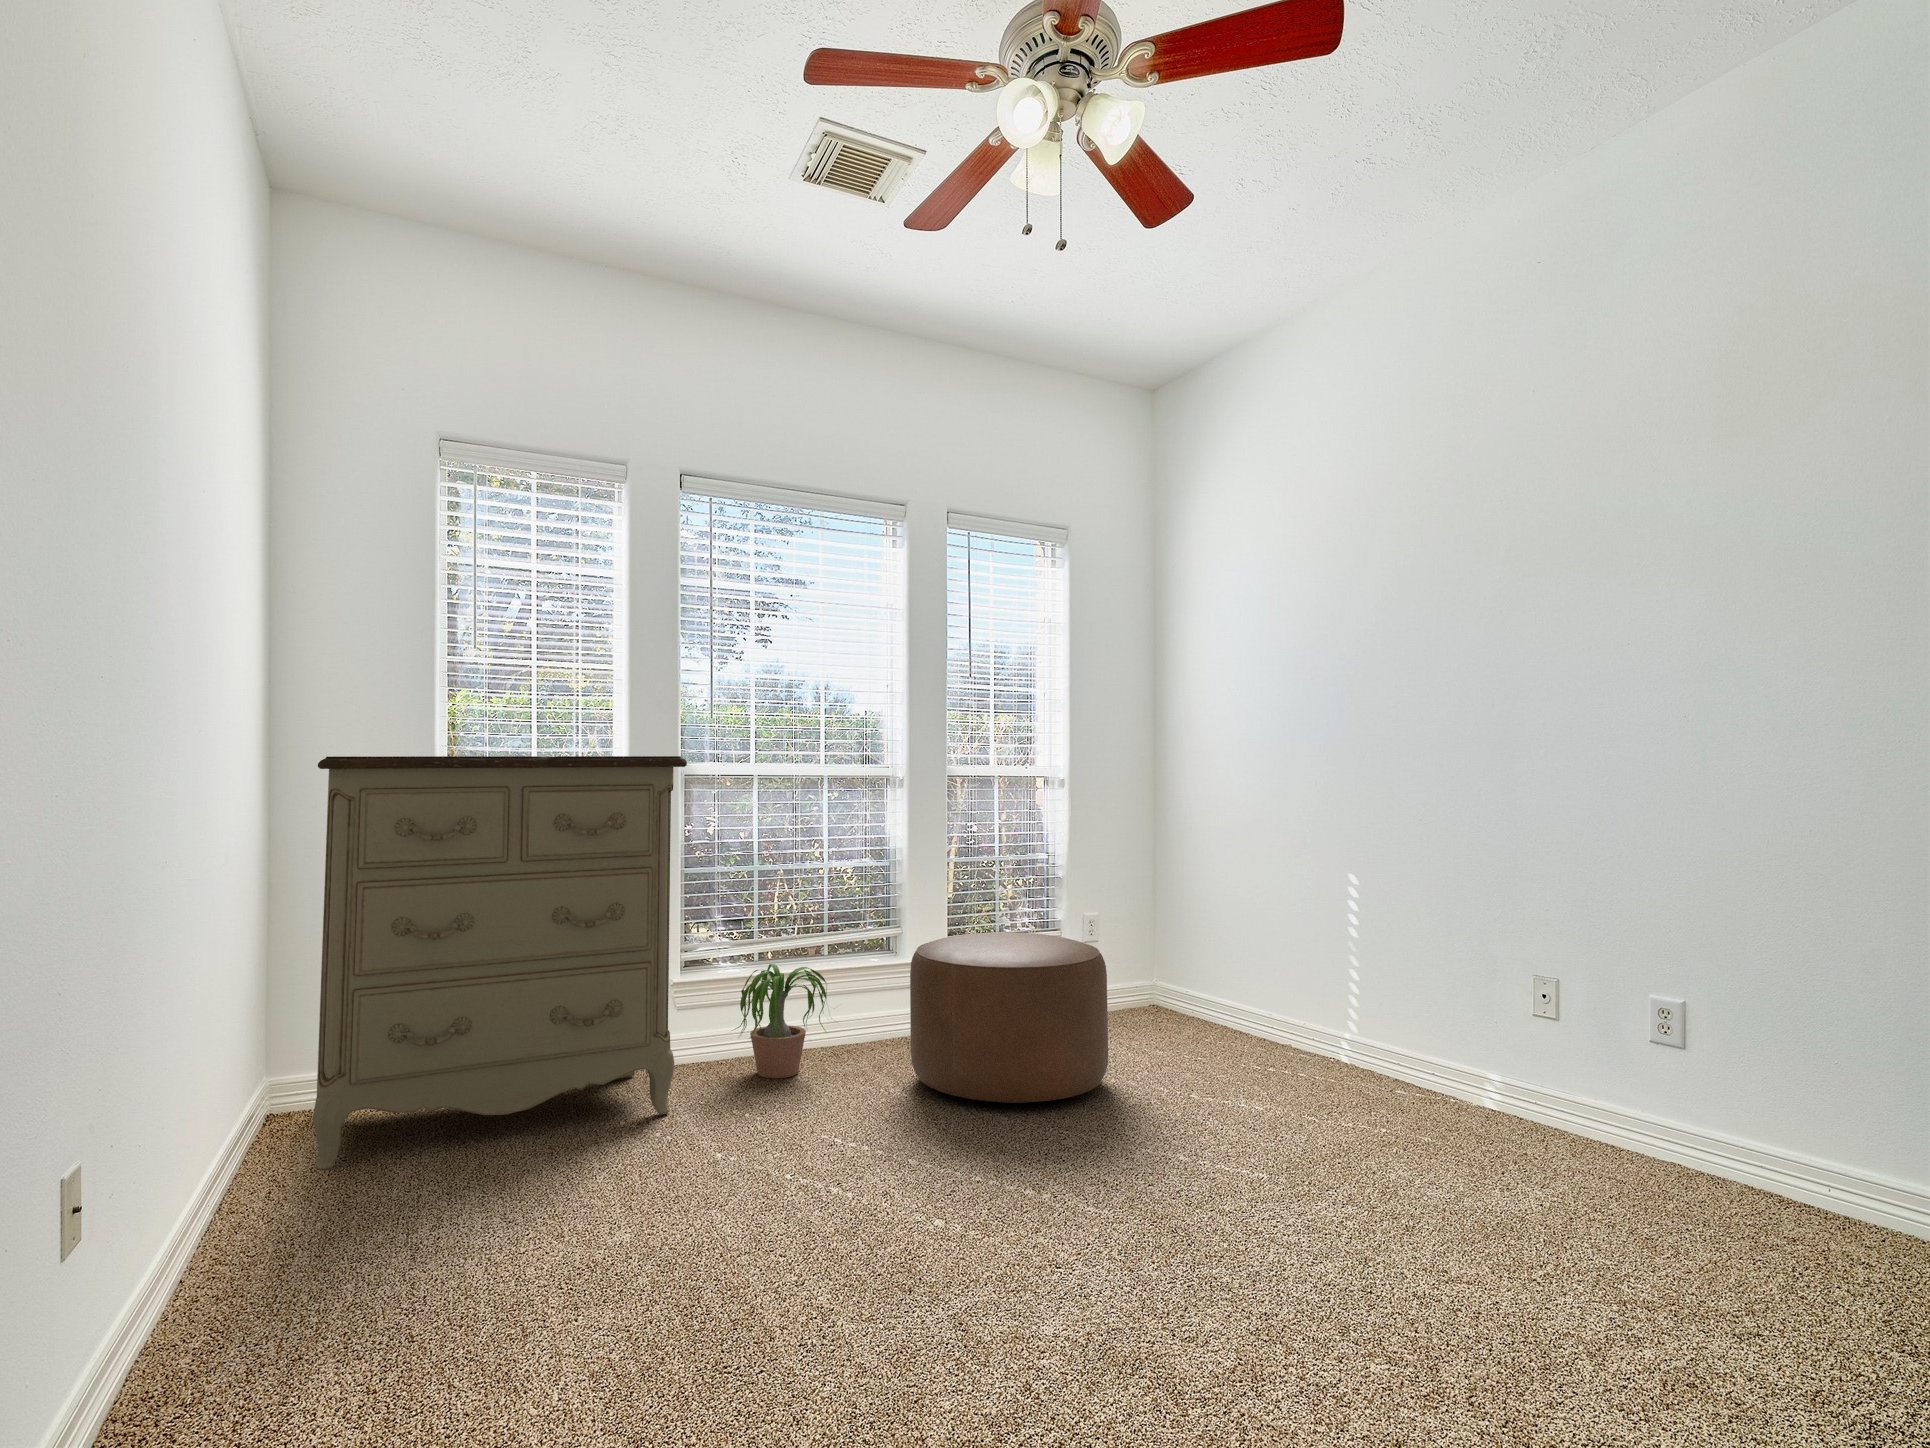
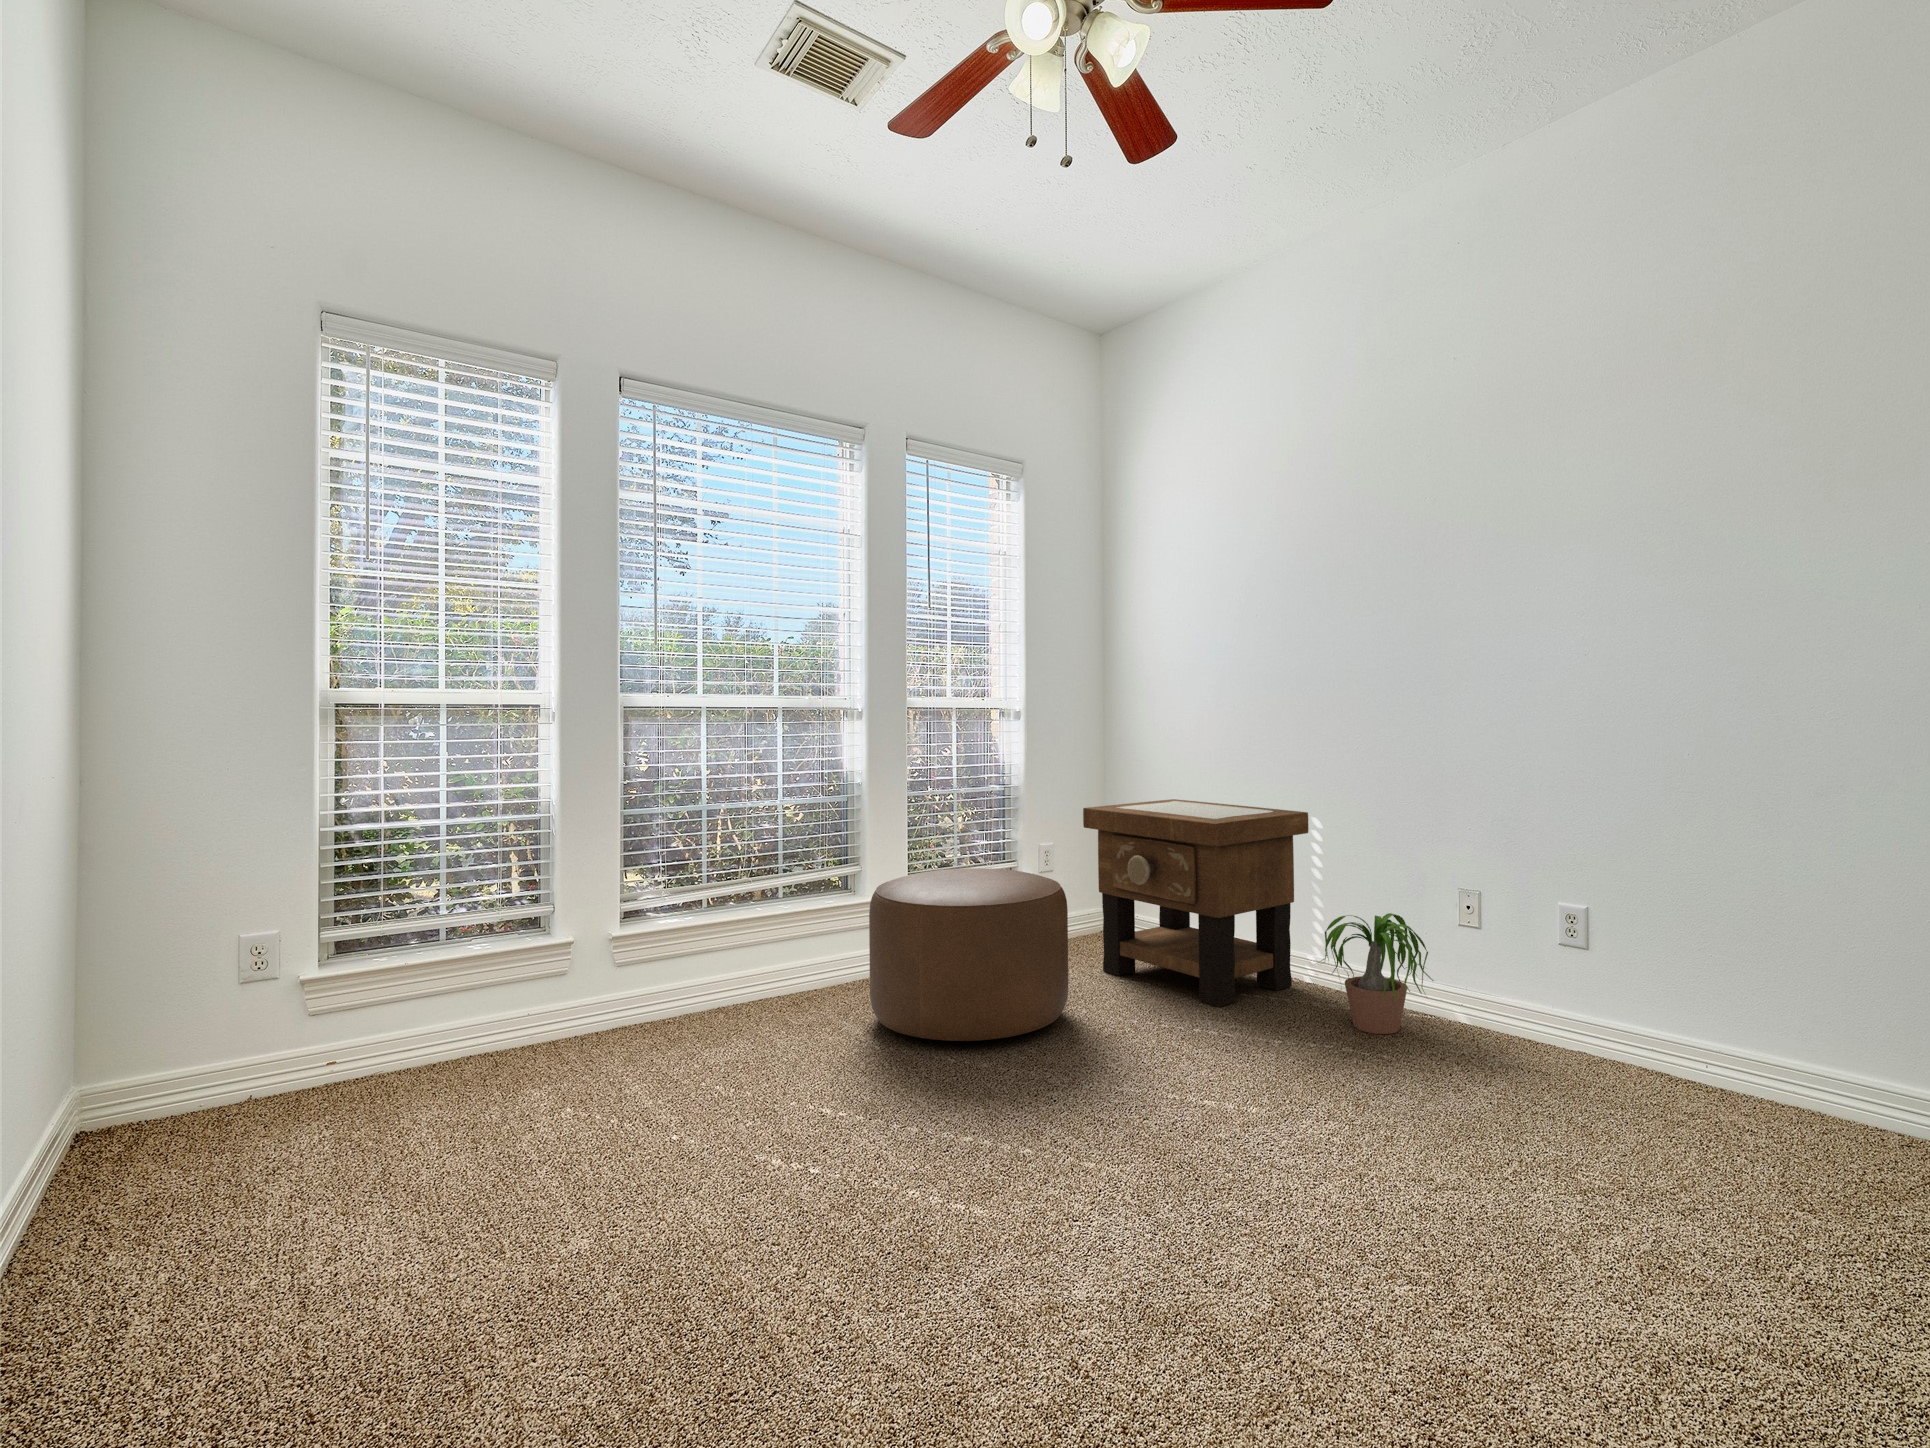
dresser: present [313,756,687,1170] -> none [144,692,626,1196]
side table: none [1136,870,1378,1091] -> present [1083,799,1309,1007]
potted plant: present [736,964,827,1078] -> present [1321,913,1434,1034]

